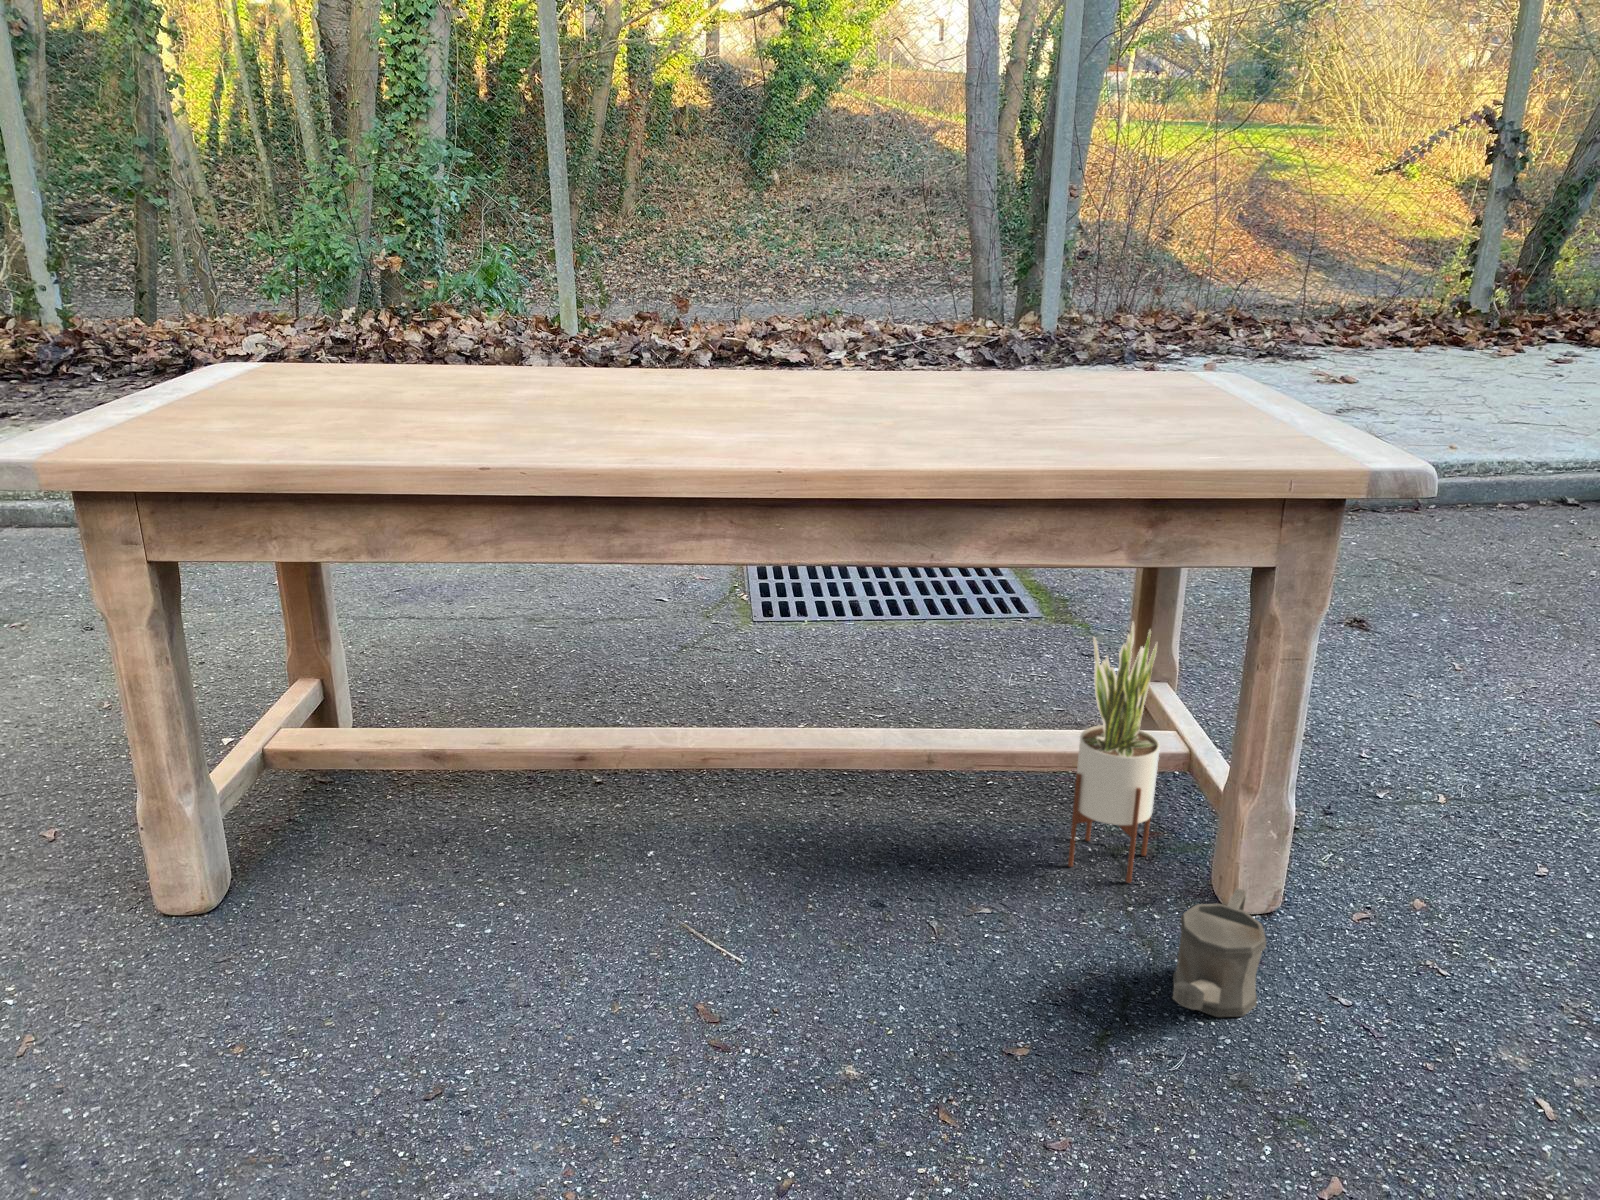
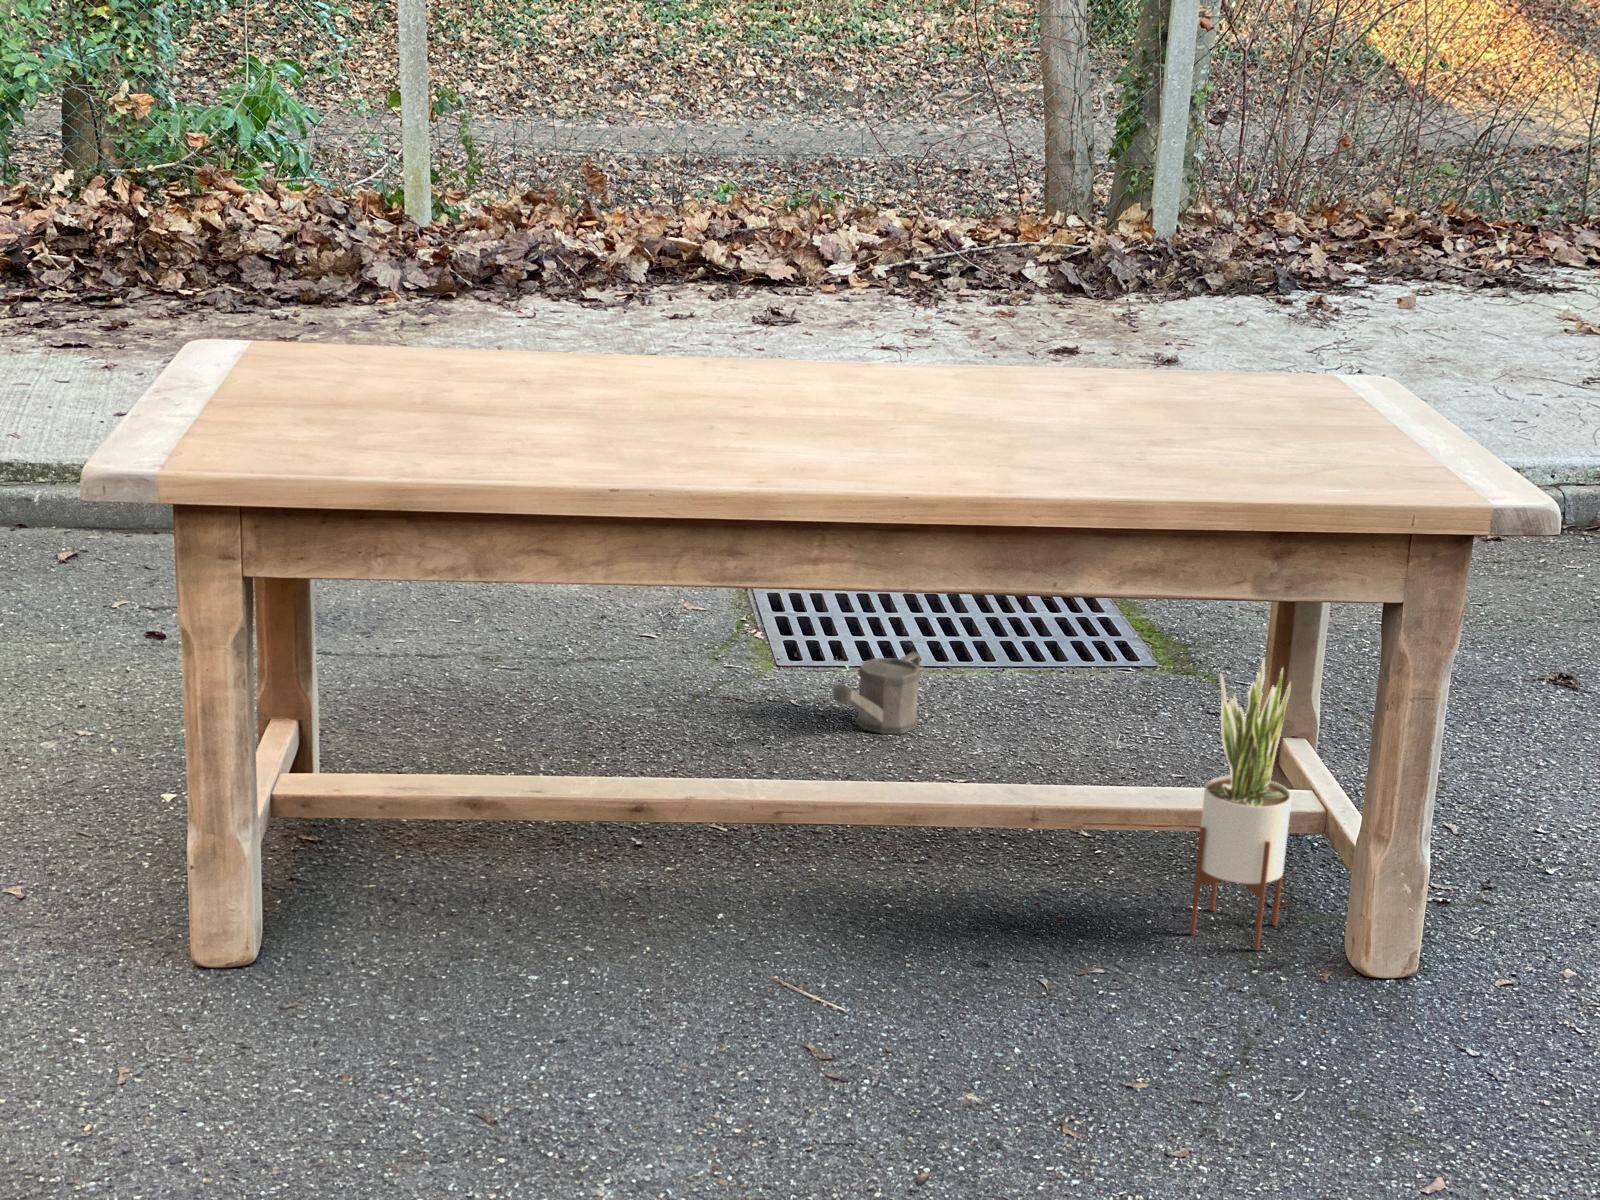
watering can: present [1173,888,1266,1017] -> present [833,652,921,734]

